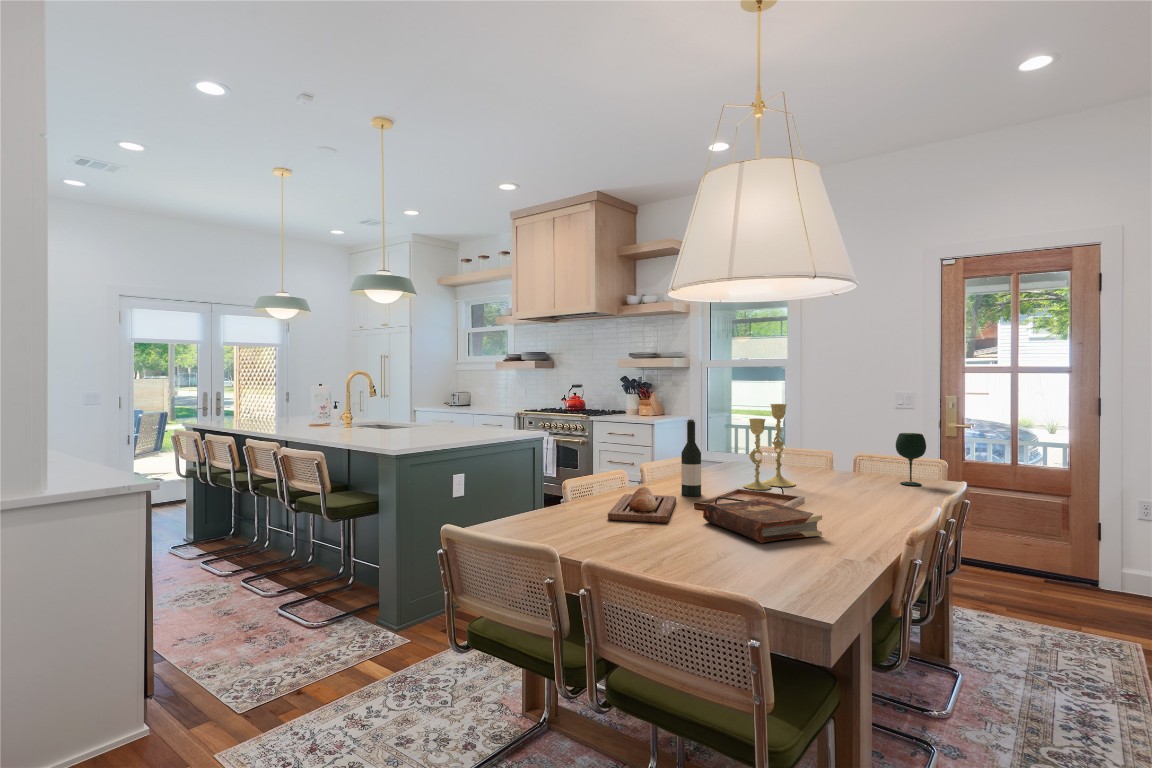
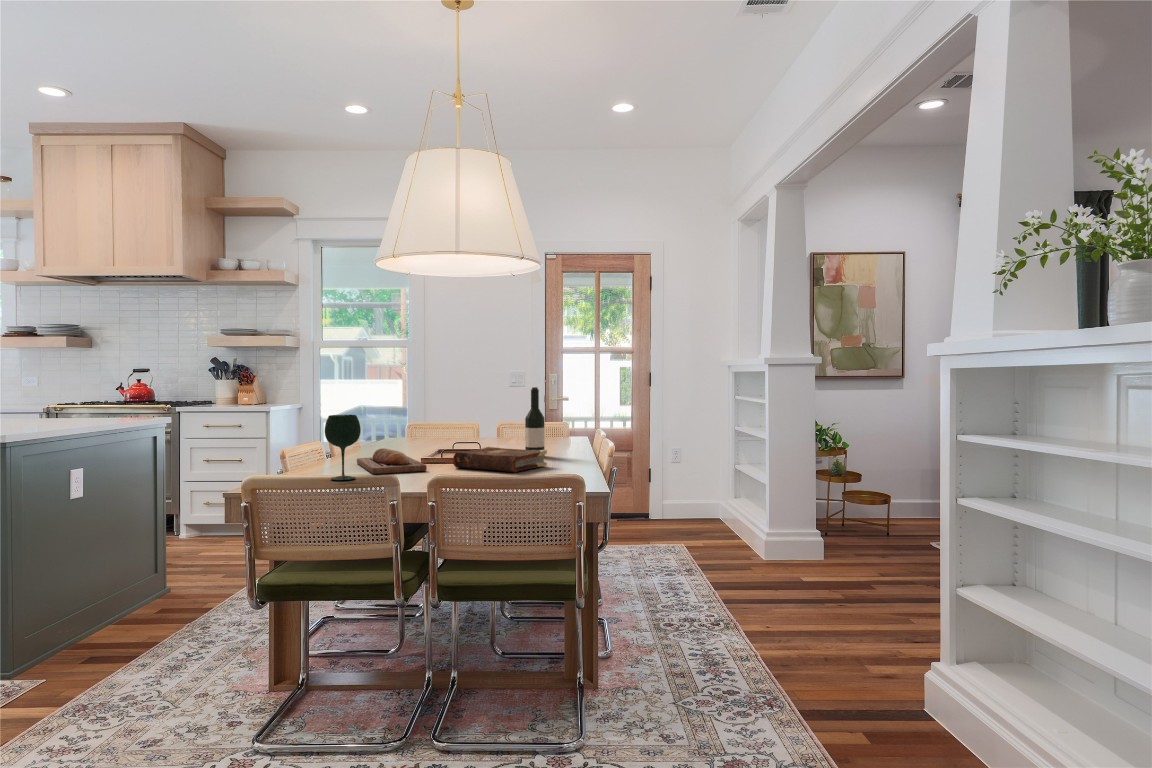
candlestick: present [743,404,796,490] -> none [442,375,481,450]
wine bottle: present [681,419,701,496] -> present [525,387,545,450]
wine glass: present [896,433,926,486] -> present [325,415,361,480]

